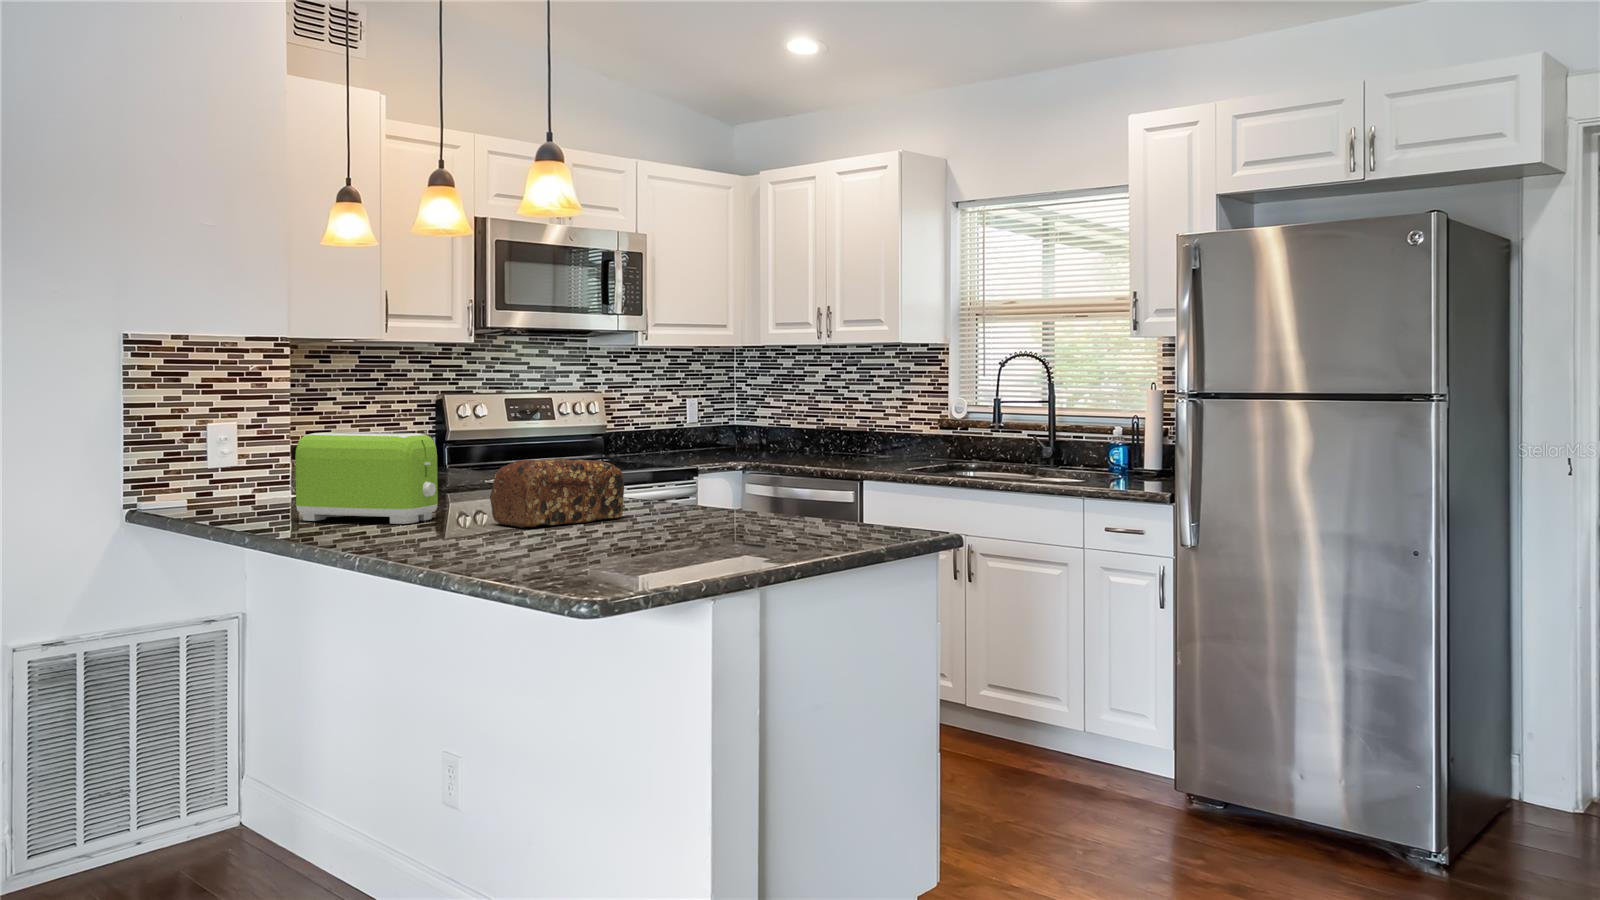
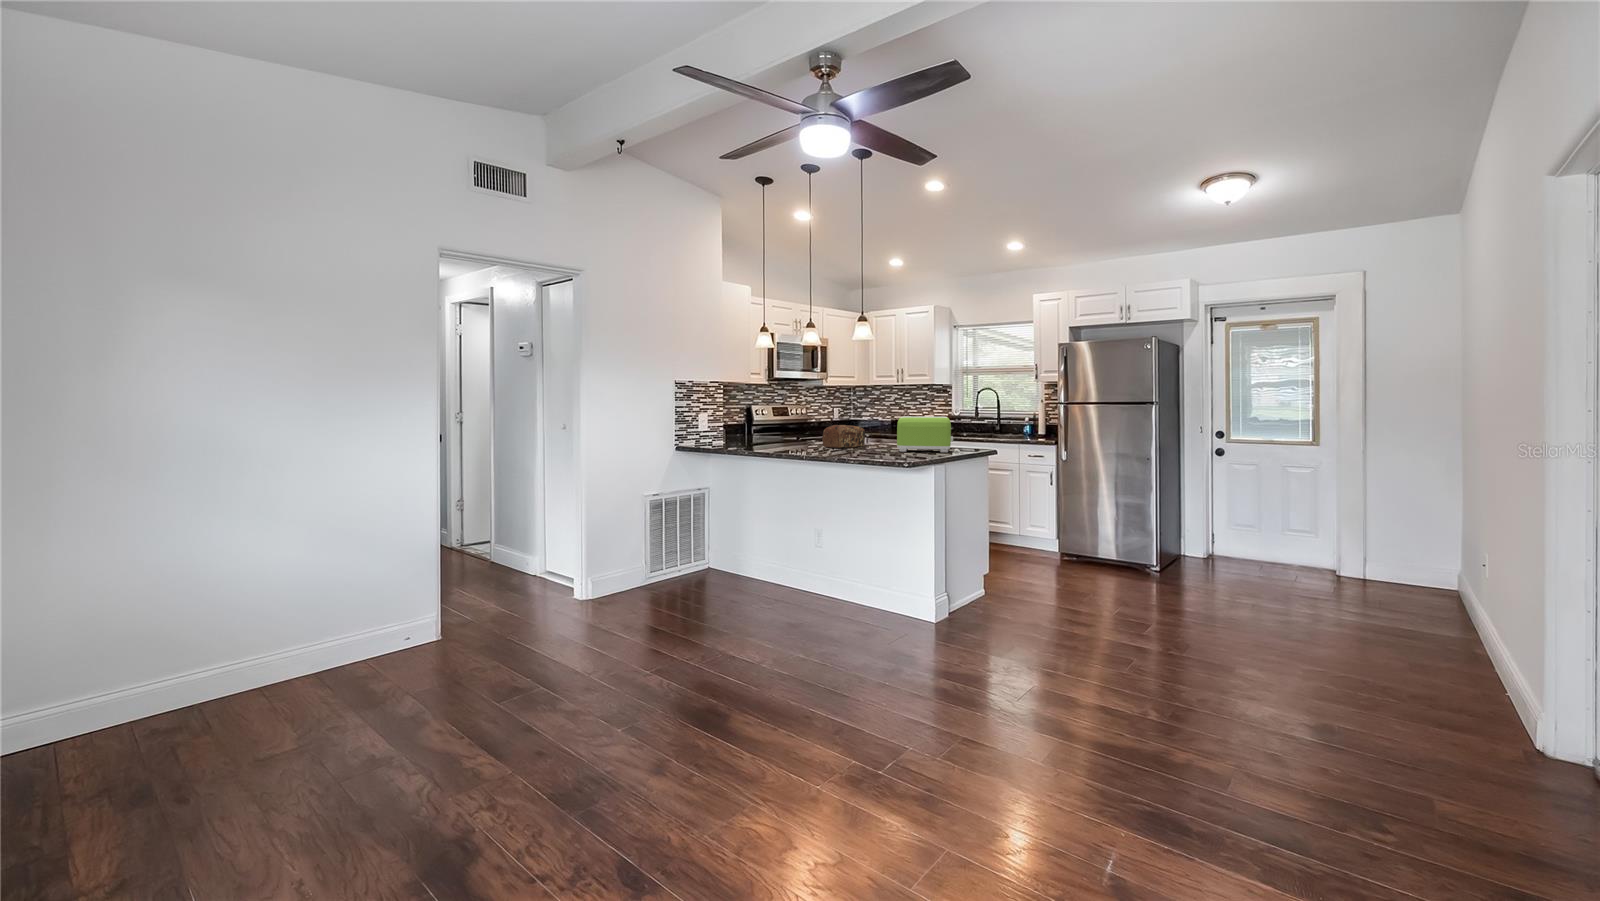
toaster: present [295,432,438,524] -> present [897,417,953,452]

